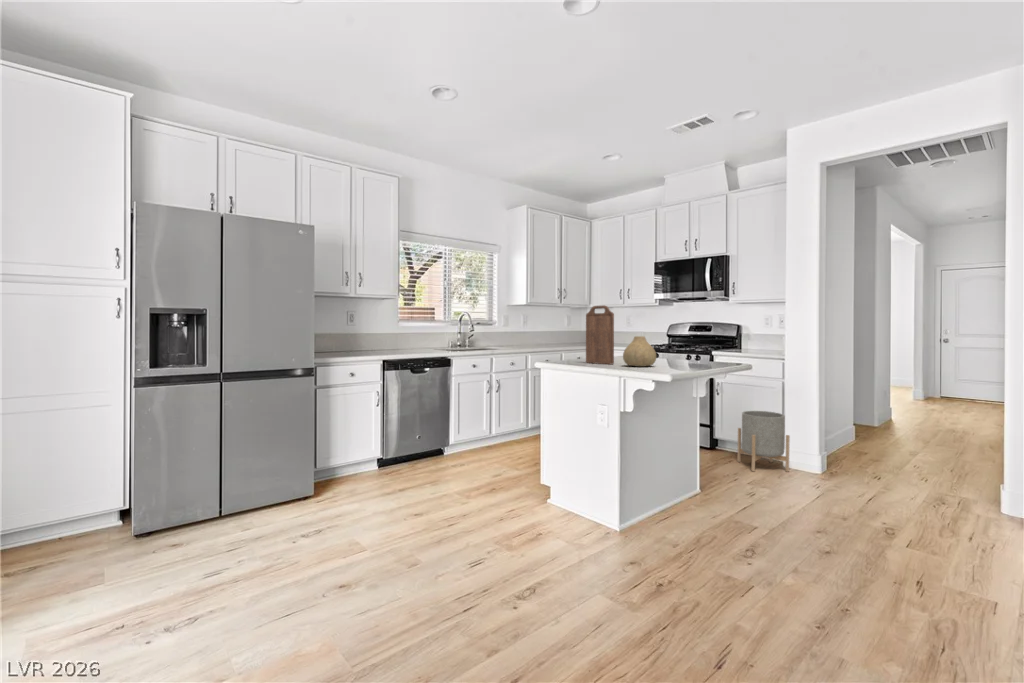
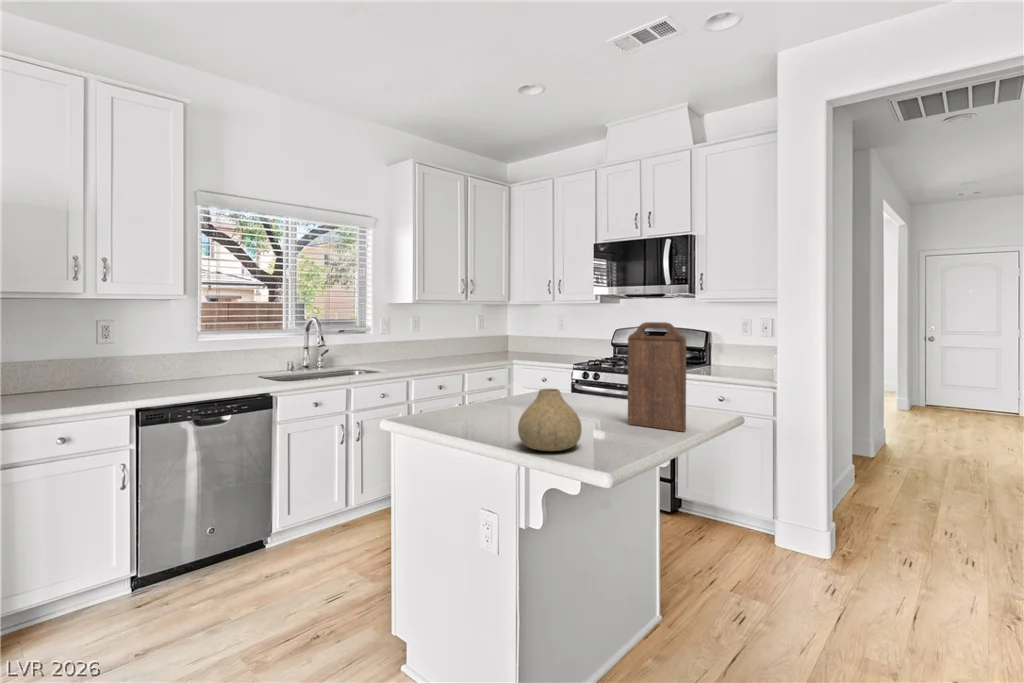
cutting board: present [586,305,614,364] -> present [628,322,686,432]
planter: present [737,411,790,472] -> none [711,464,788,563]

